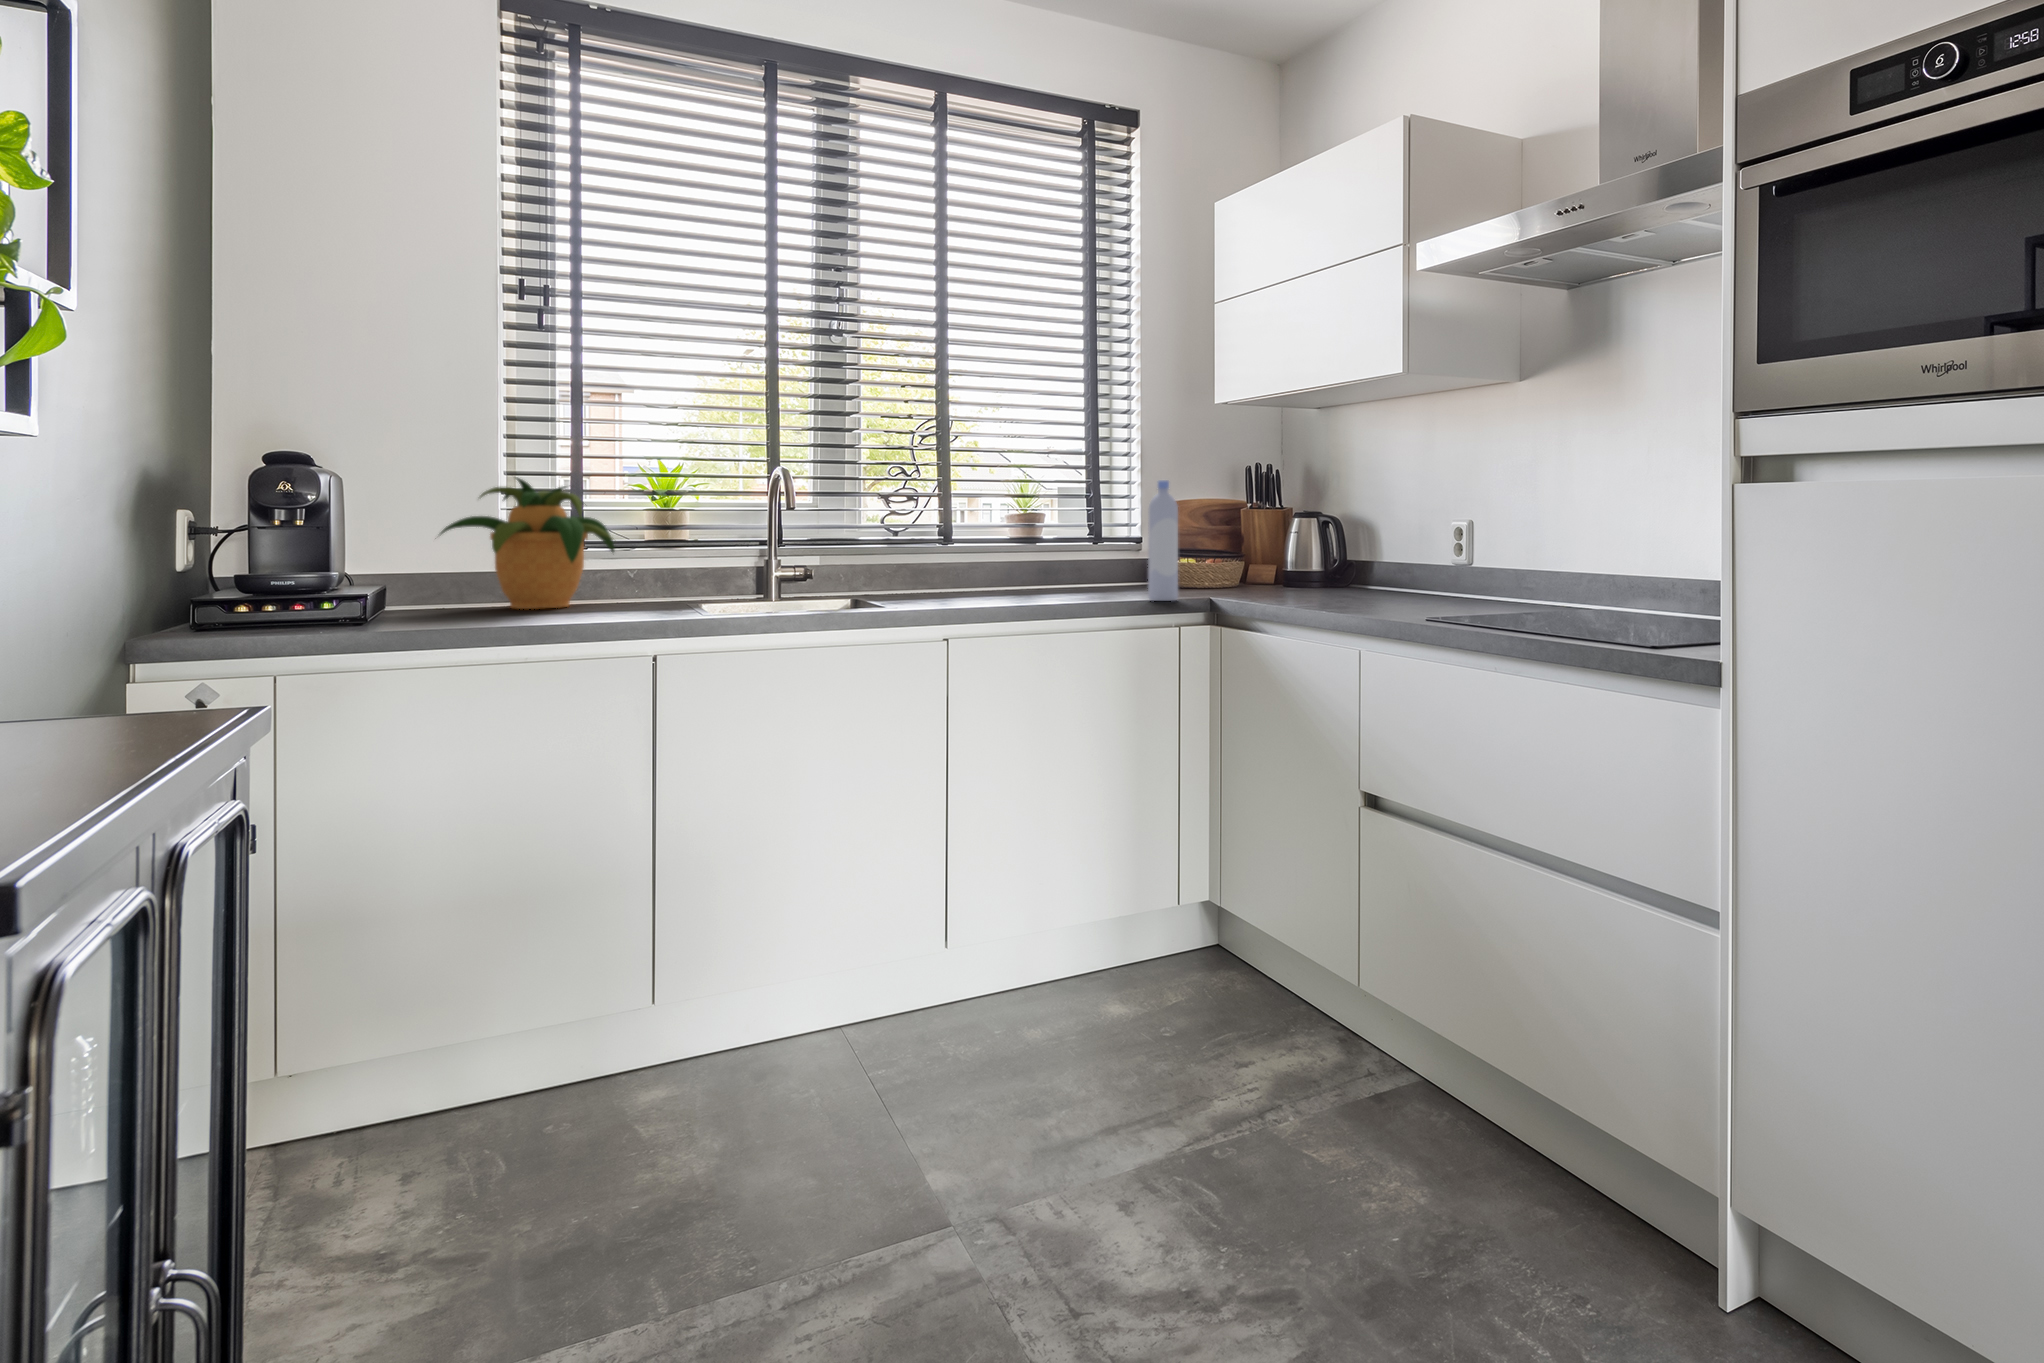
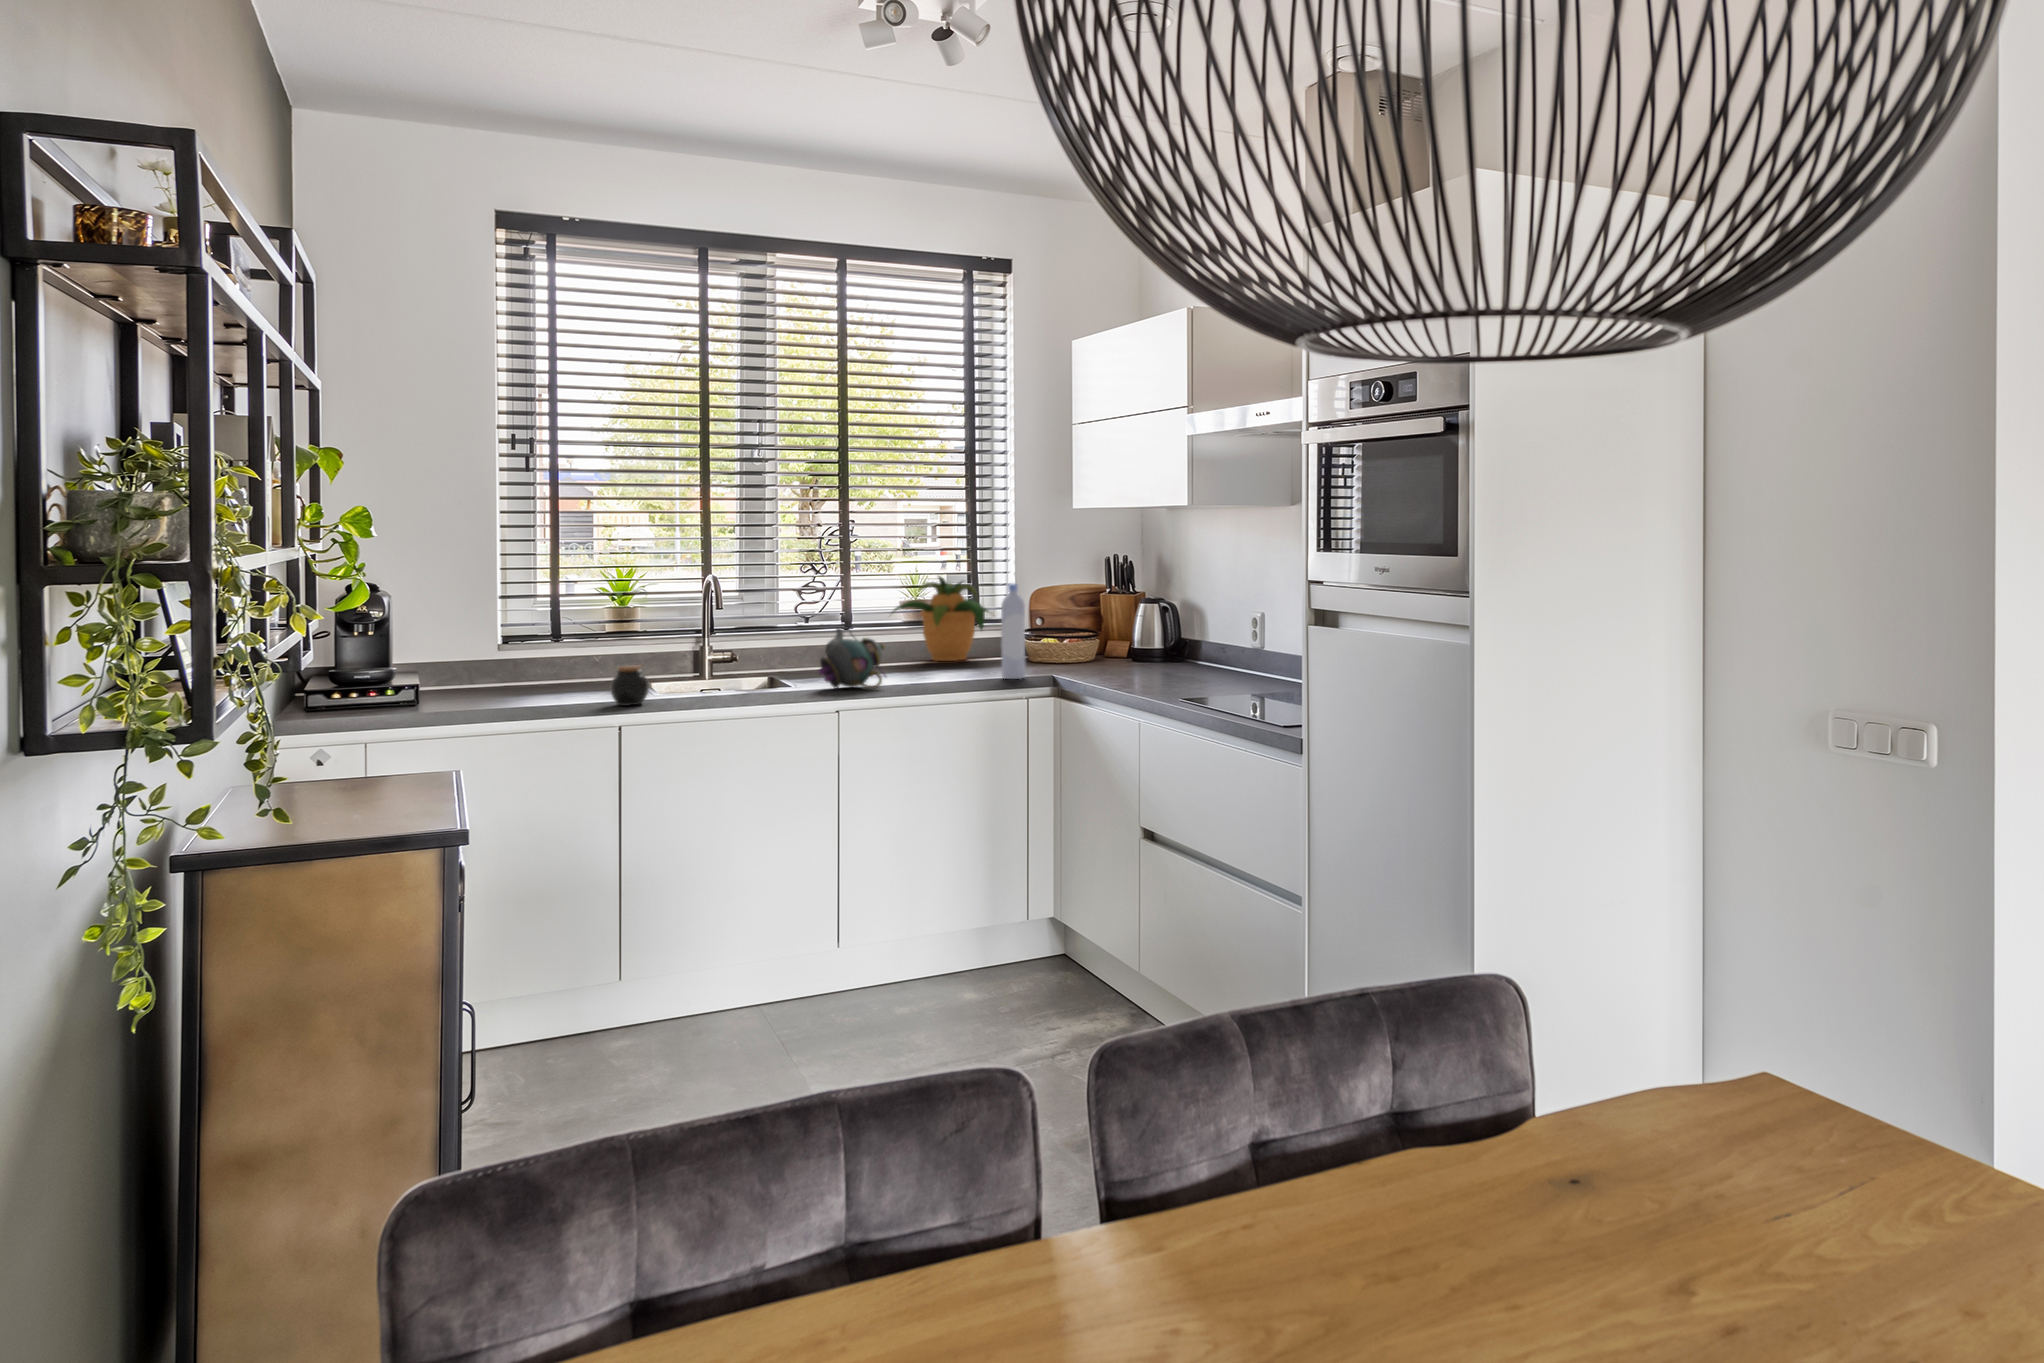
potted plant: present [440,478,615,609] -> present [893,576,989,661]
teapot: none [919,531,1008,609] -> present [819,628,885,689]
jar: none [638,570,692,624] -> present [610,665,649,706]

